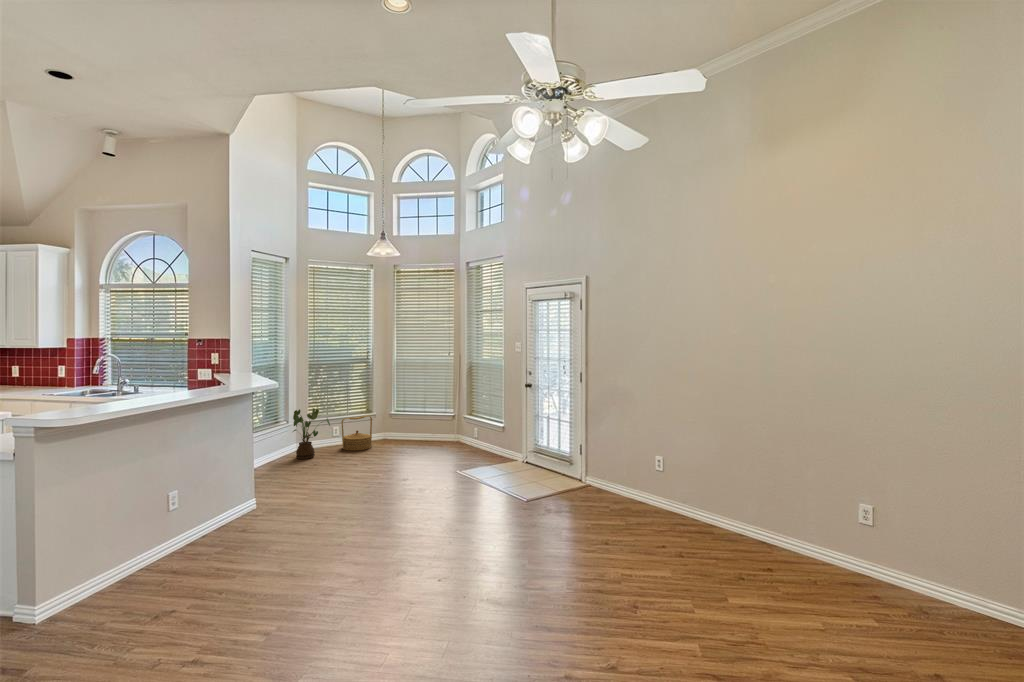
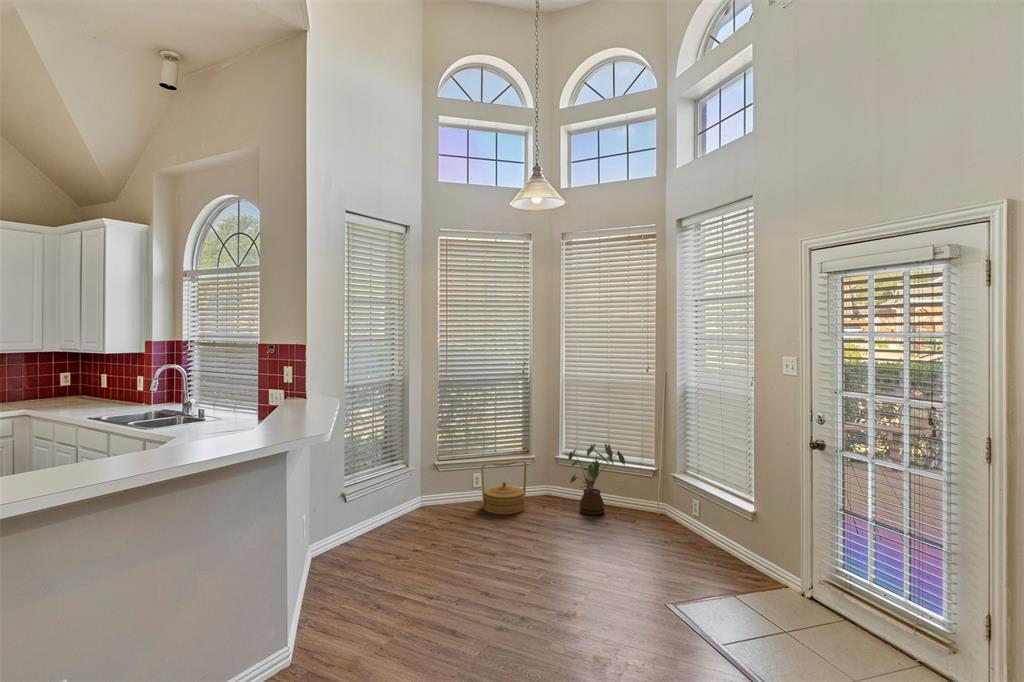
house plant: present [293,408,330,459] -> present [568,444,625,515]

